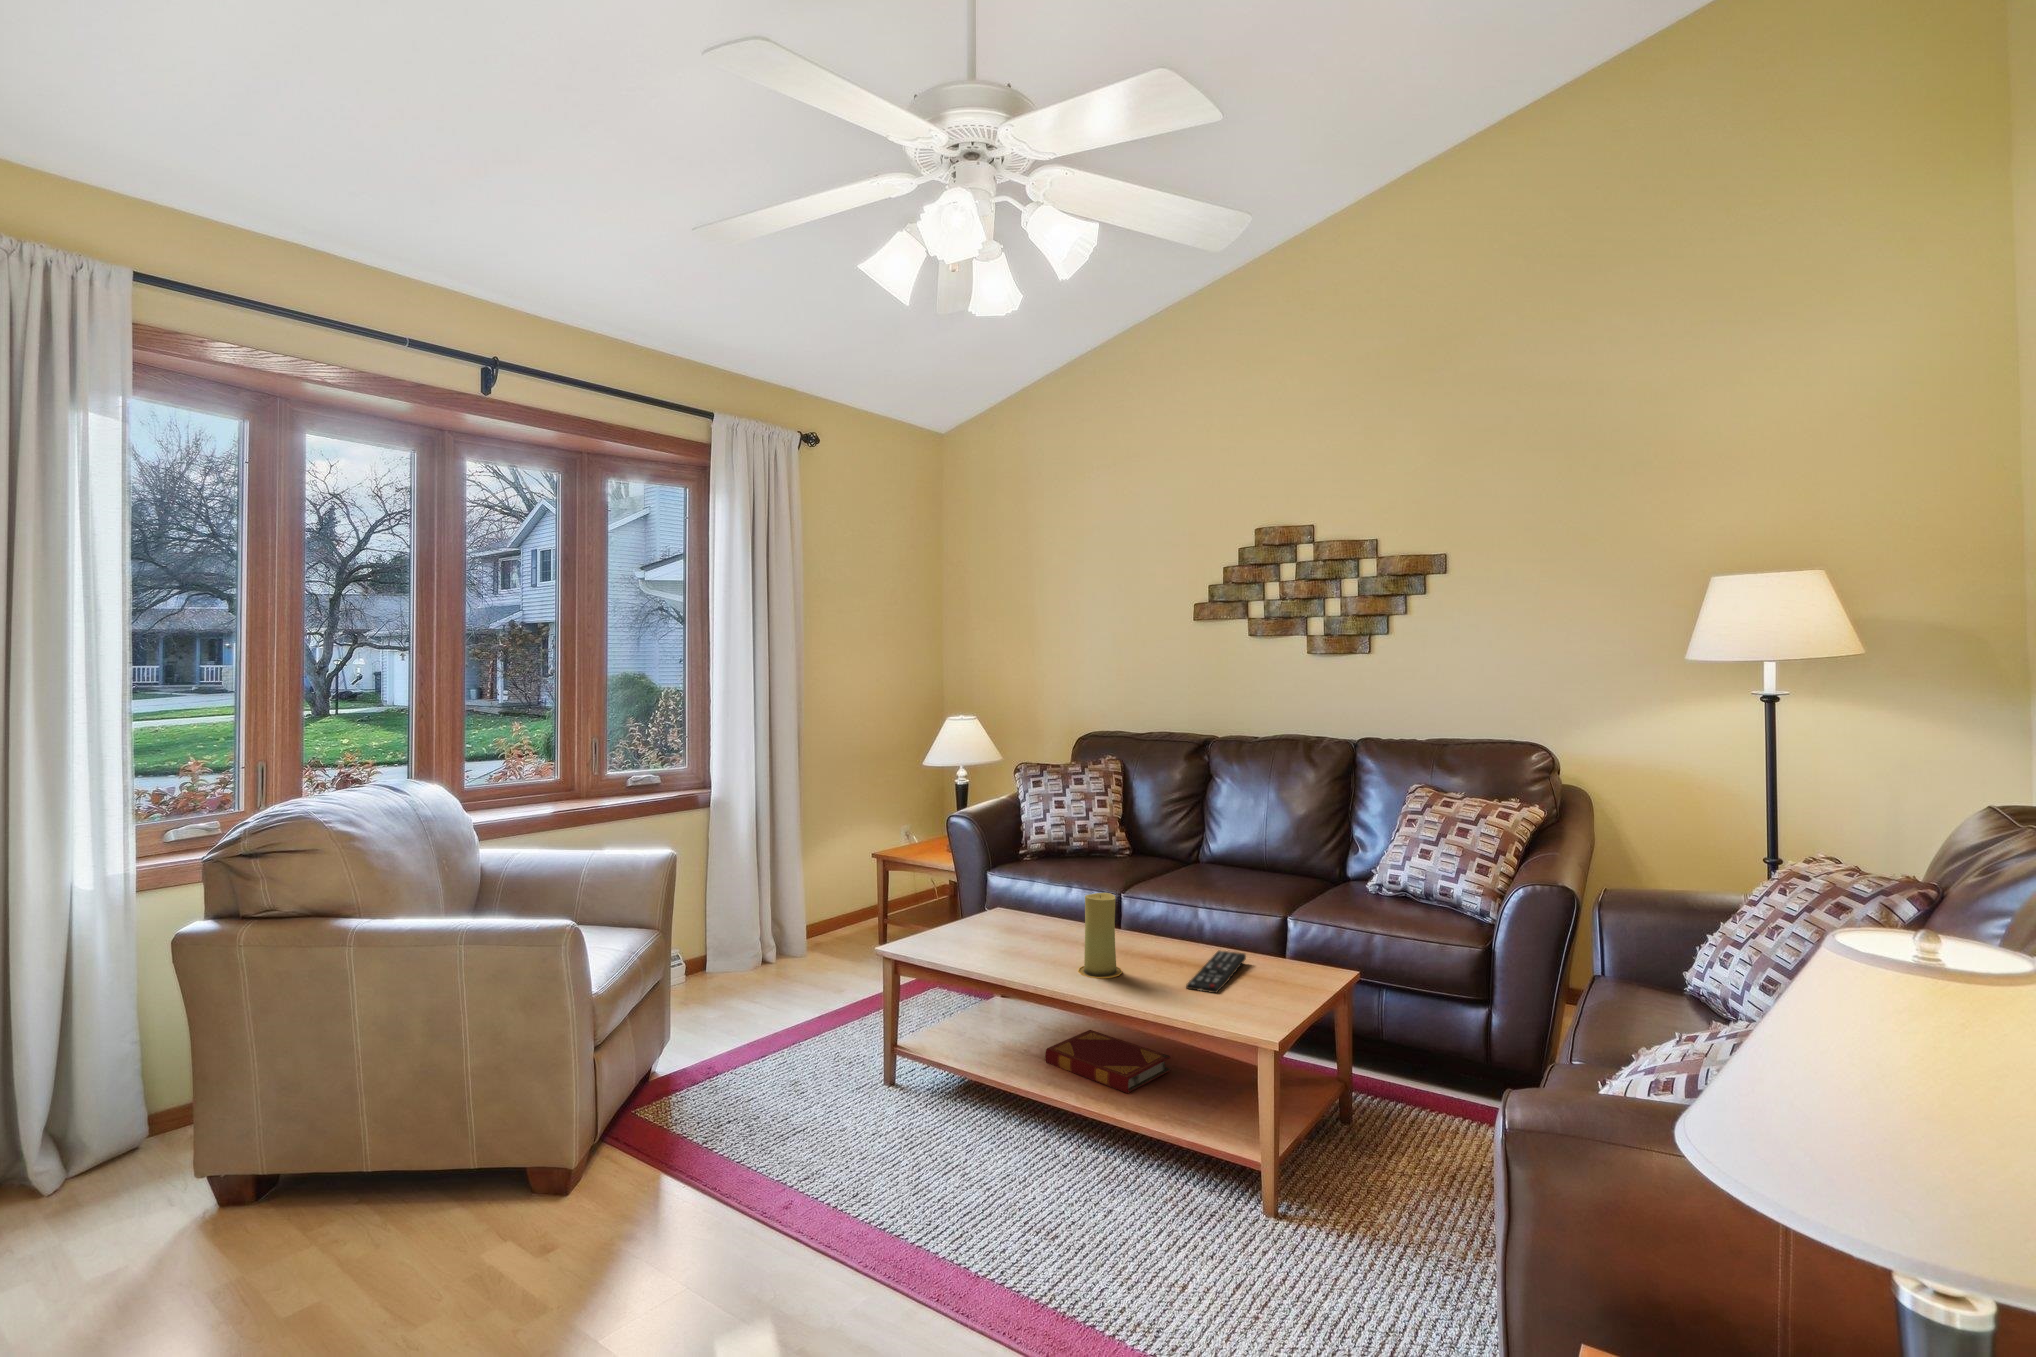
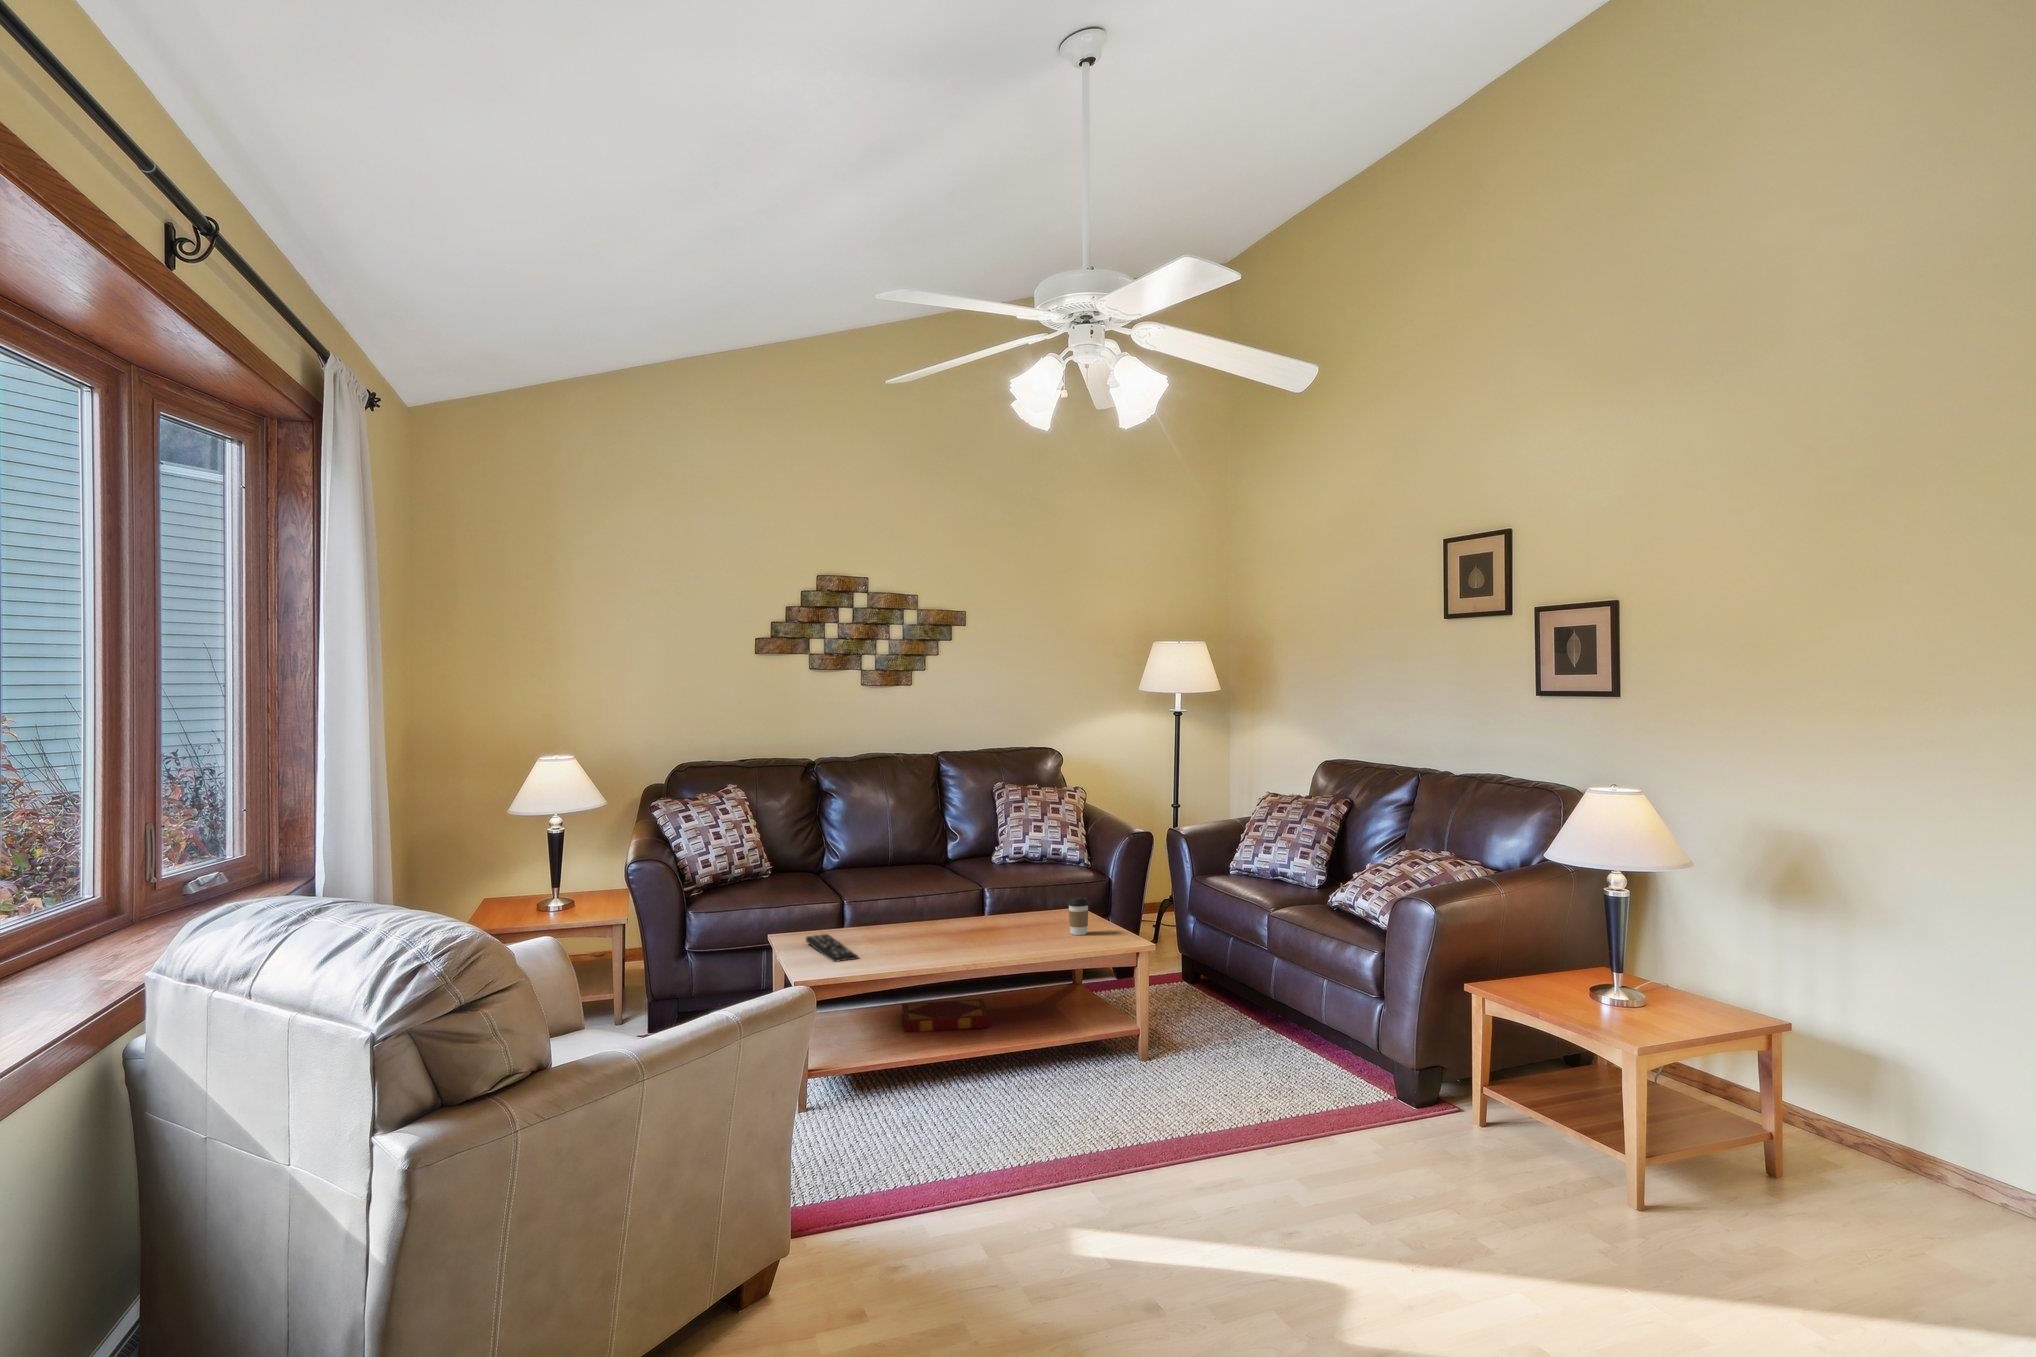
candle: present [1078,893,1122,979] -> none [937,881,972,948]
remote control: present [1186,951,1246,993] -> present [806,934,858,961]
coffee cup: none [1244,952,1278,1010] -> present [1067,897,1090,935]

